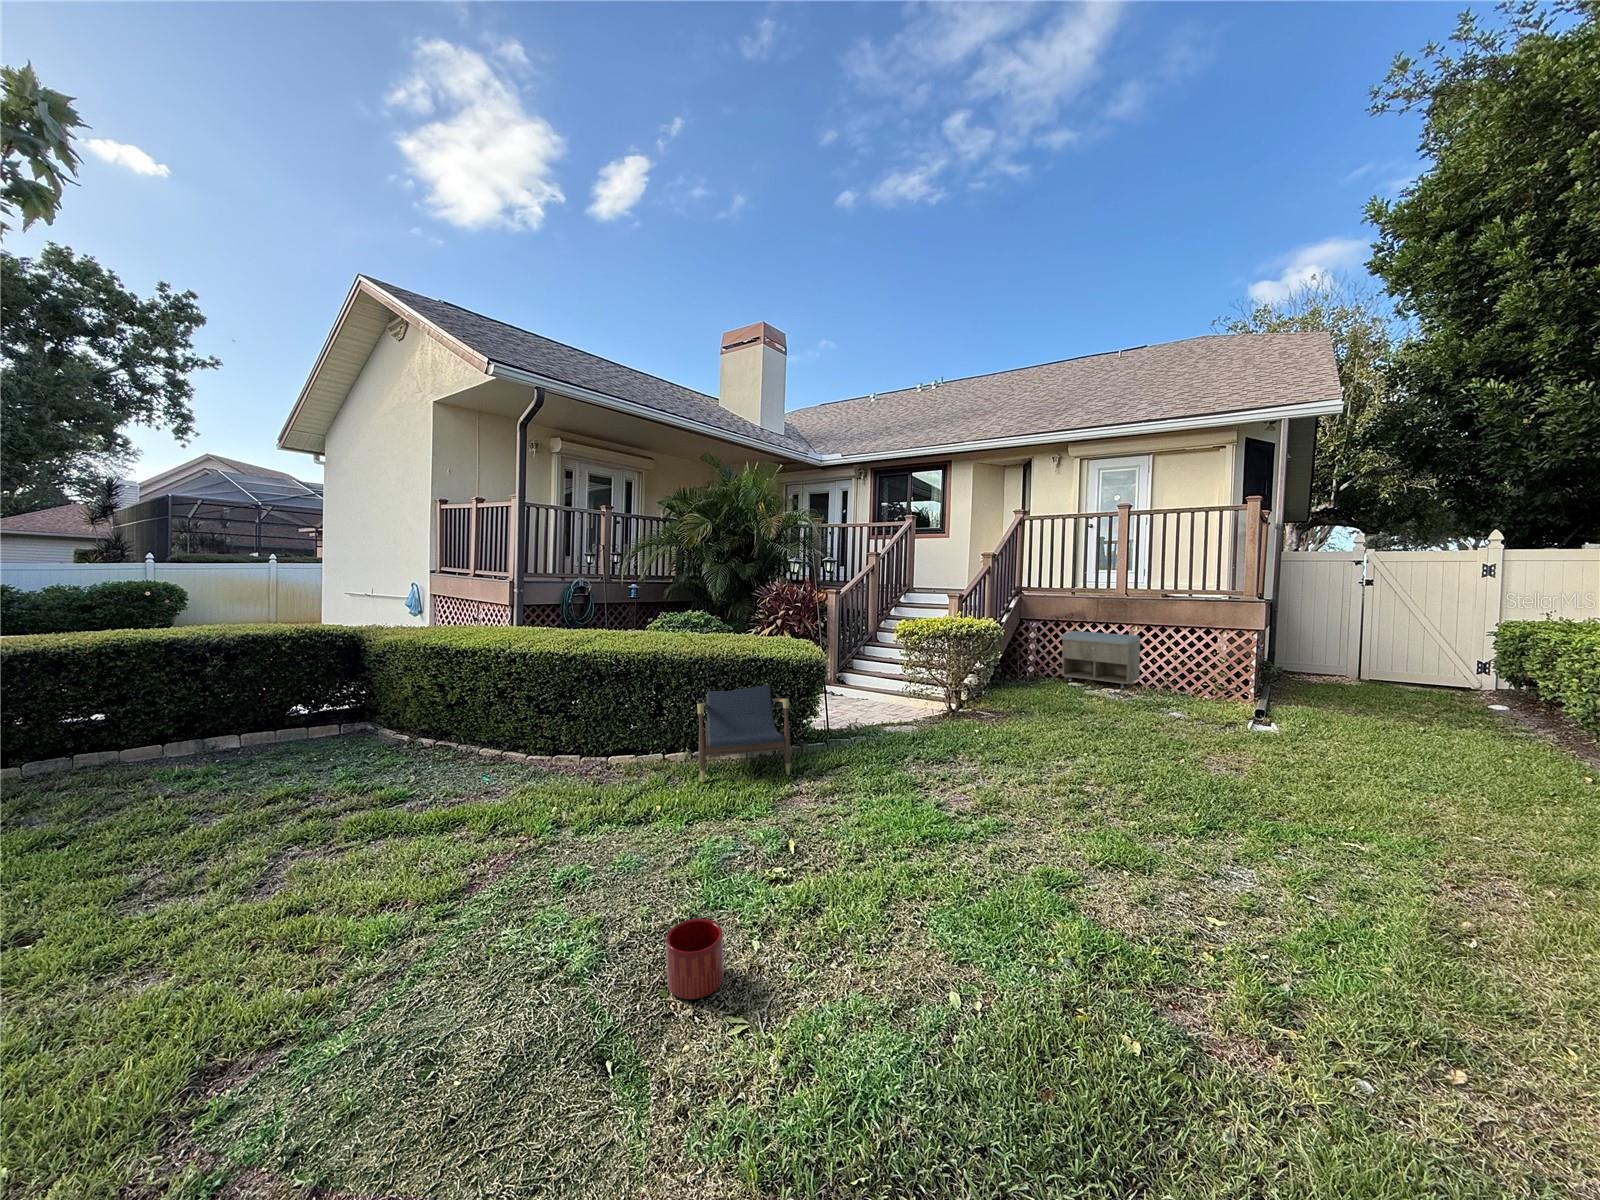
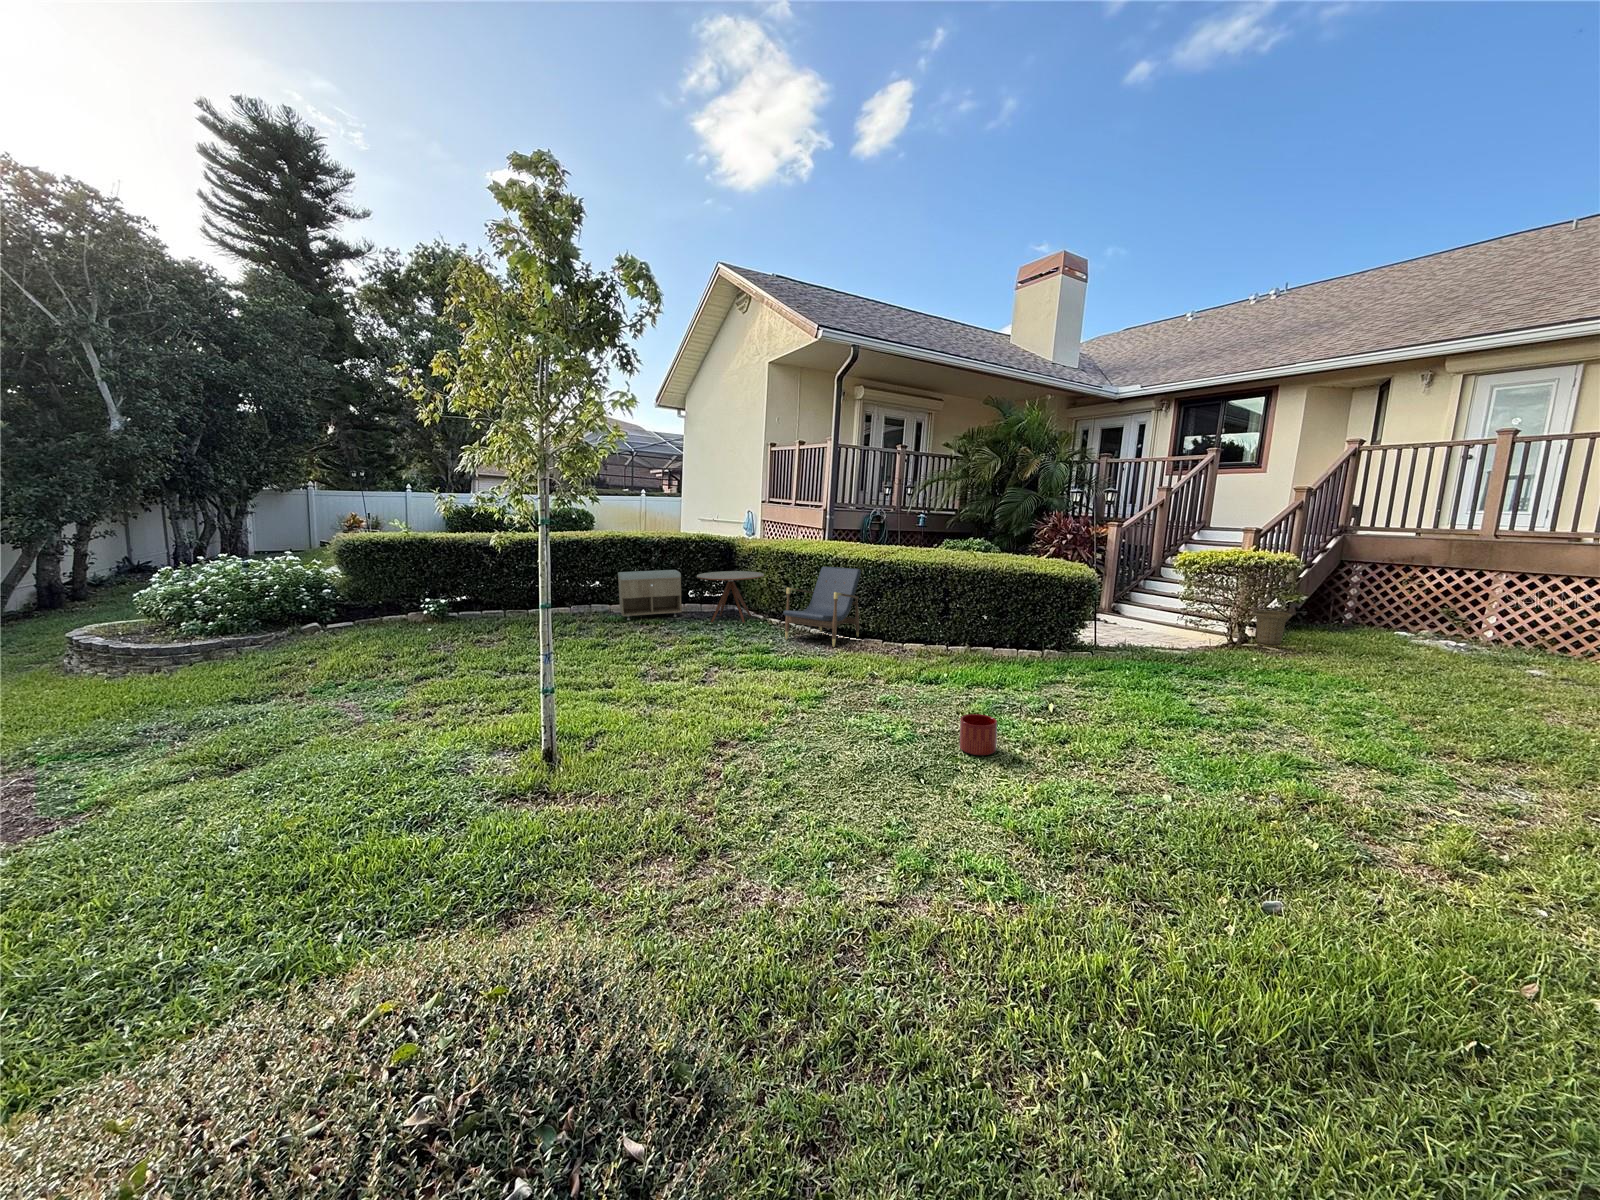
storage bench: present [1062,631,1140,688] -> present [618,570,682,620]
round table: none [292,673,411,755] -> present [697,571,764,623]
basket: none [967,675,999,709] -> present [1252,610,1292,645]
lounge chair: present [697,685,791,782] -> present [783,567,861,647]

